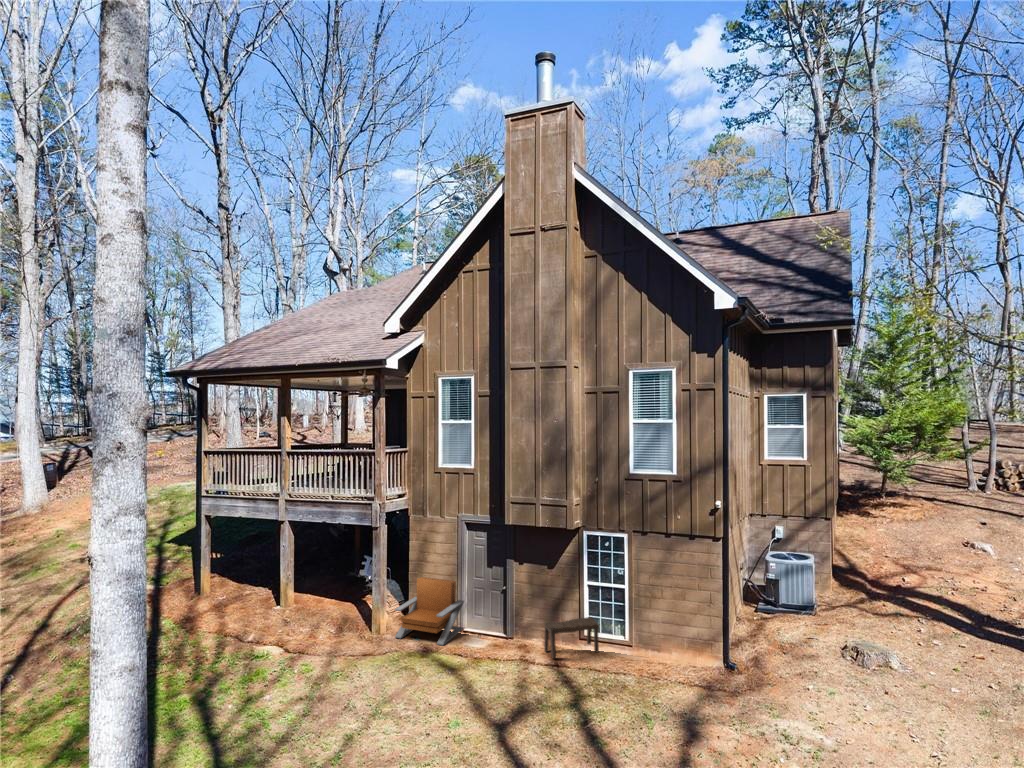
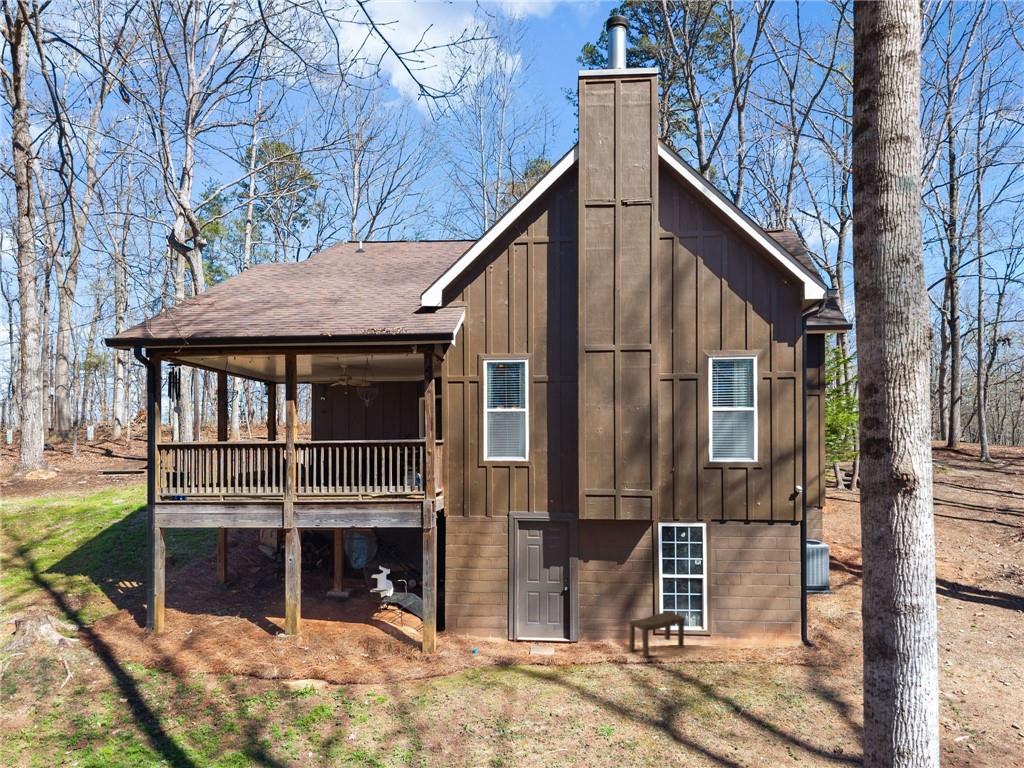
lounge chair: present [395,577,464,645] -> none [456,585,523,657]

